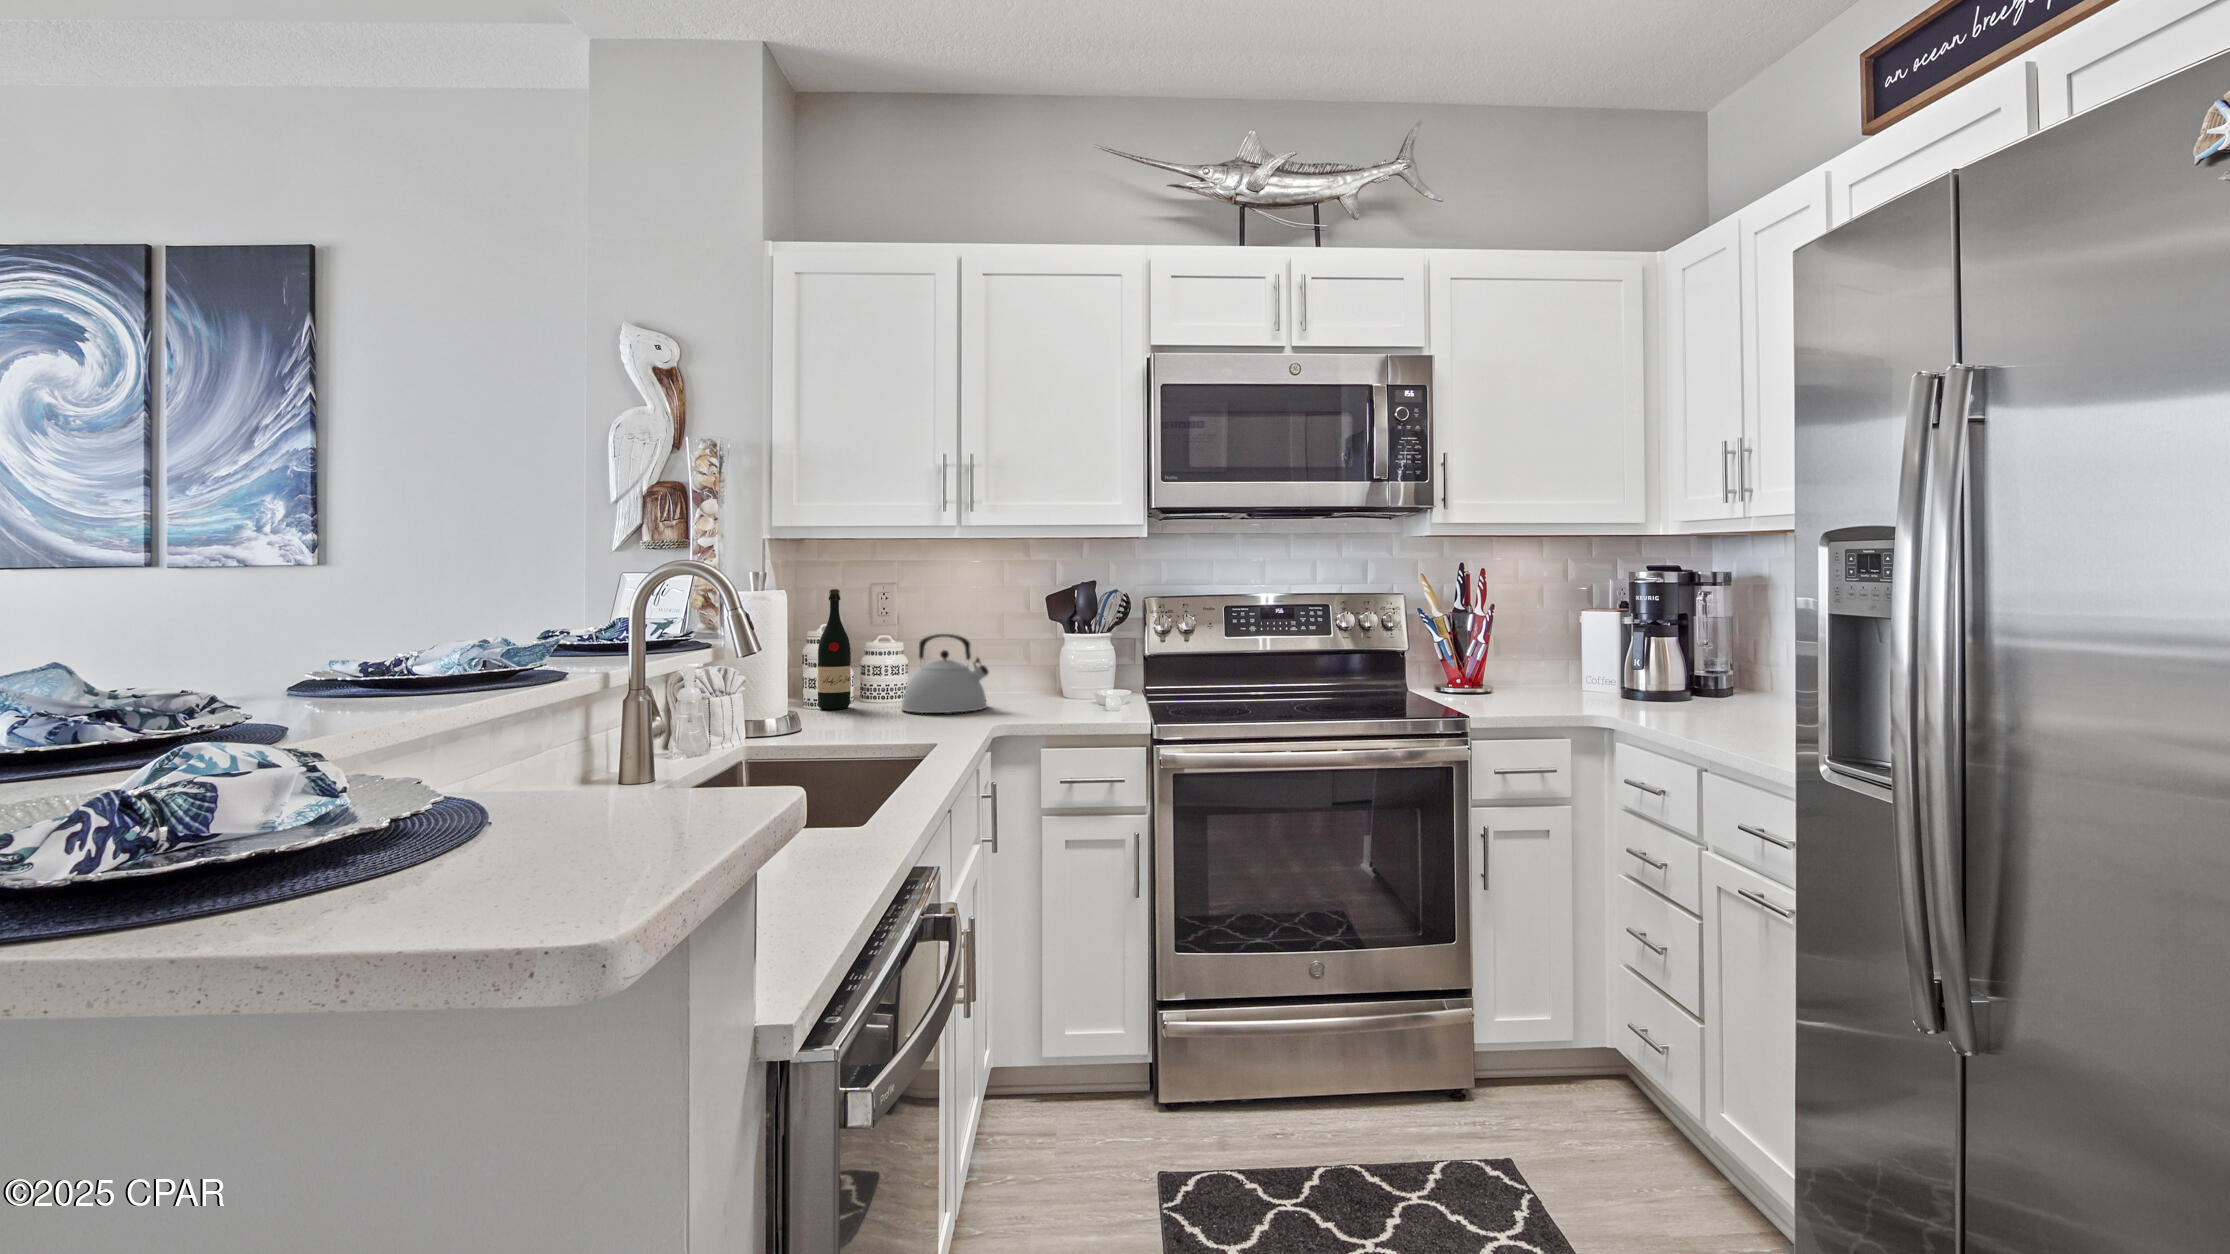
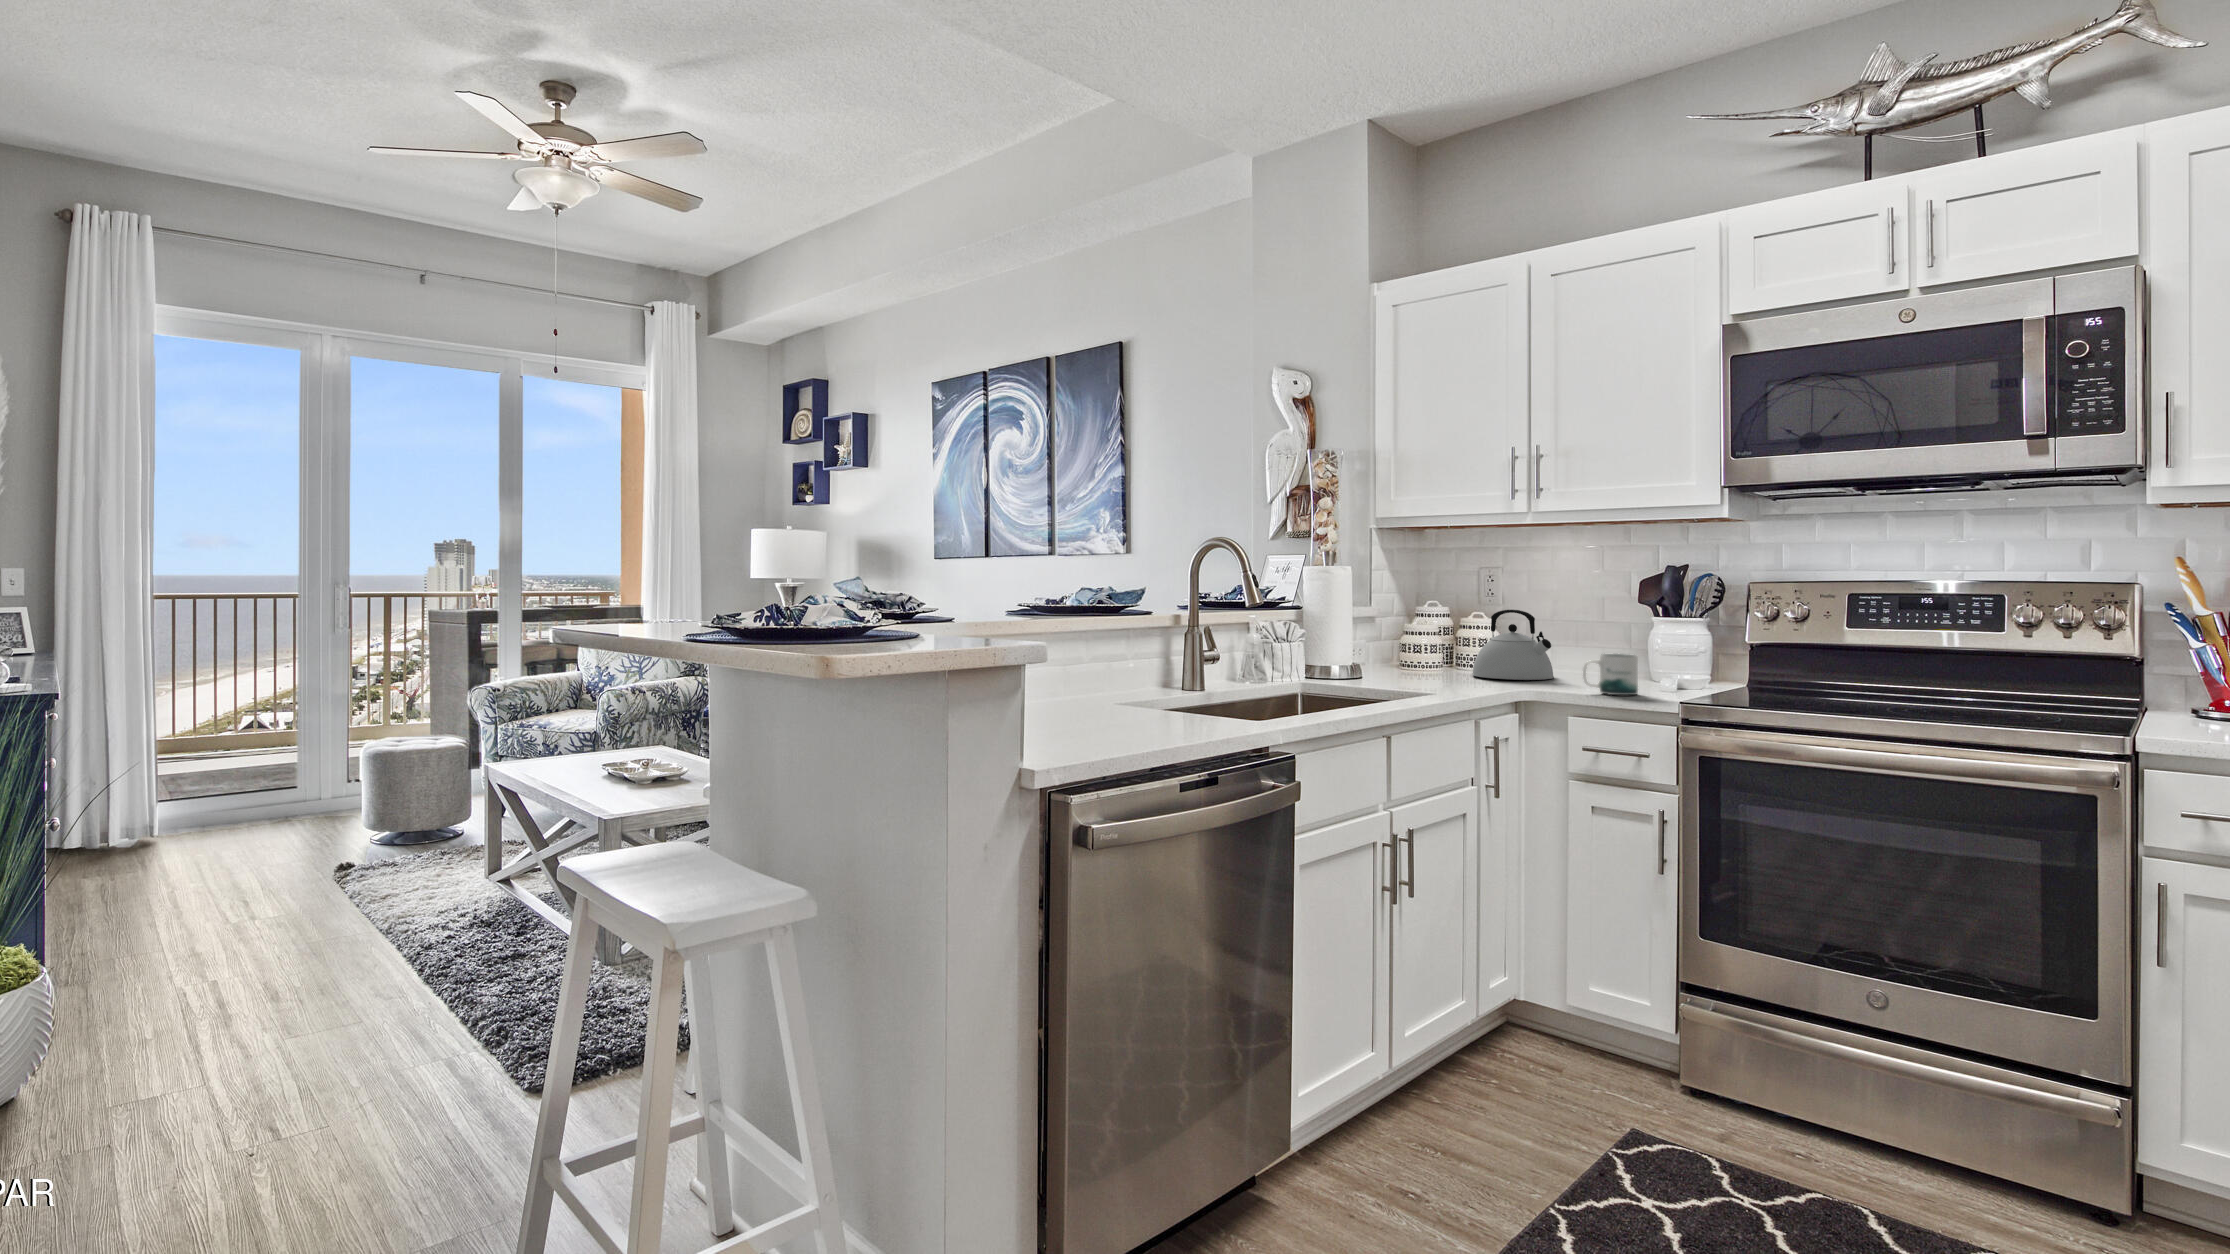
wine bottle: present [818,589,851,709] -> none [1409,569,1437,670]
mug: none [1045,678,1096,721] -> present [1583,654,1638,695]

